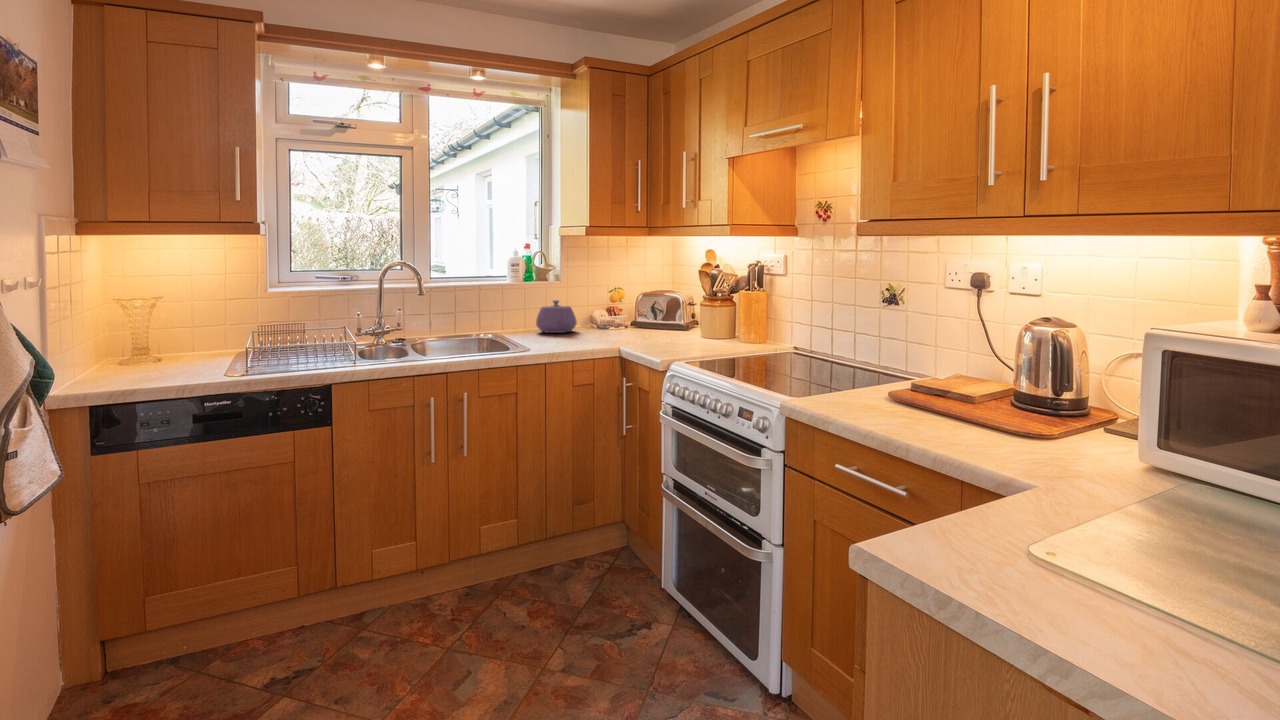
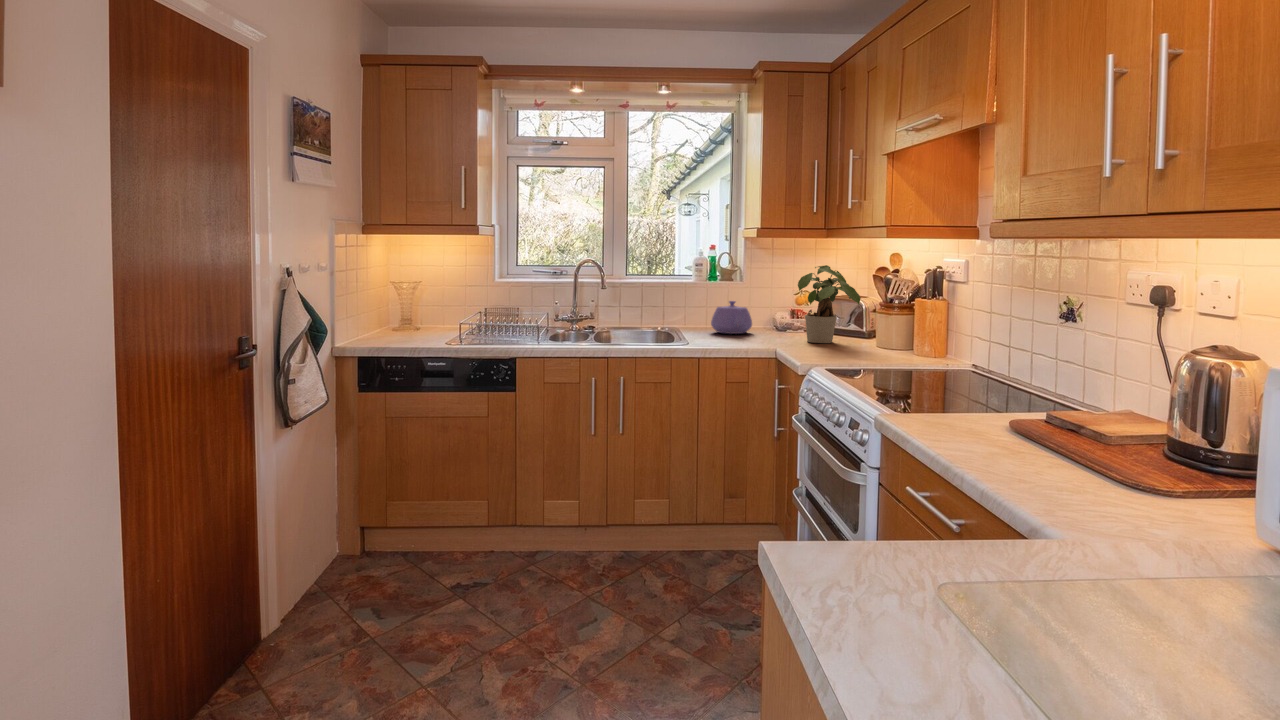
potted plant: none [626,263,687,337] -> present [798,265,861,343]

